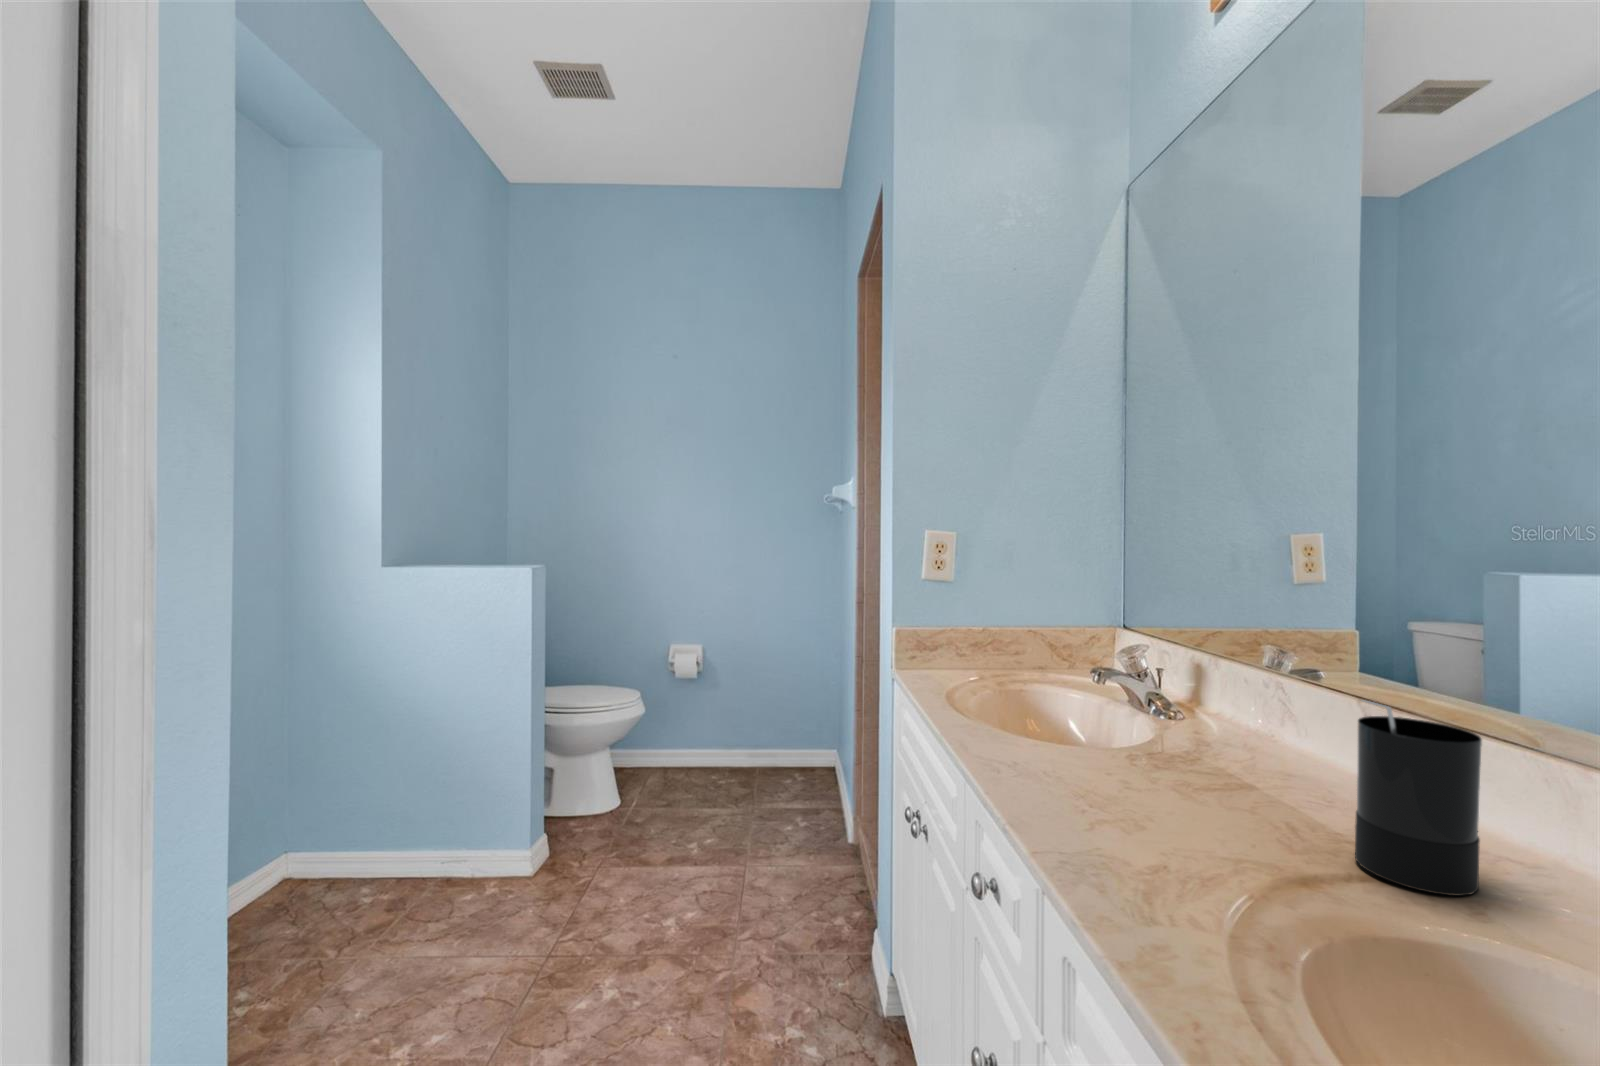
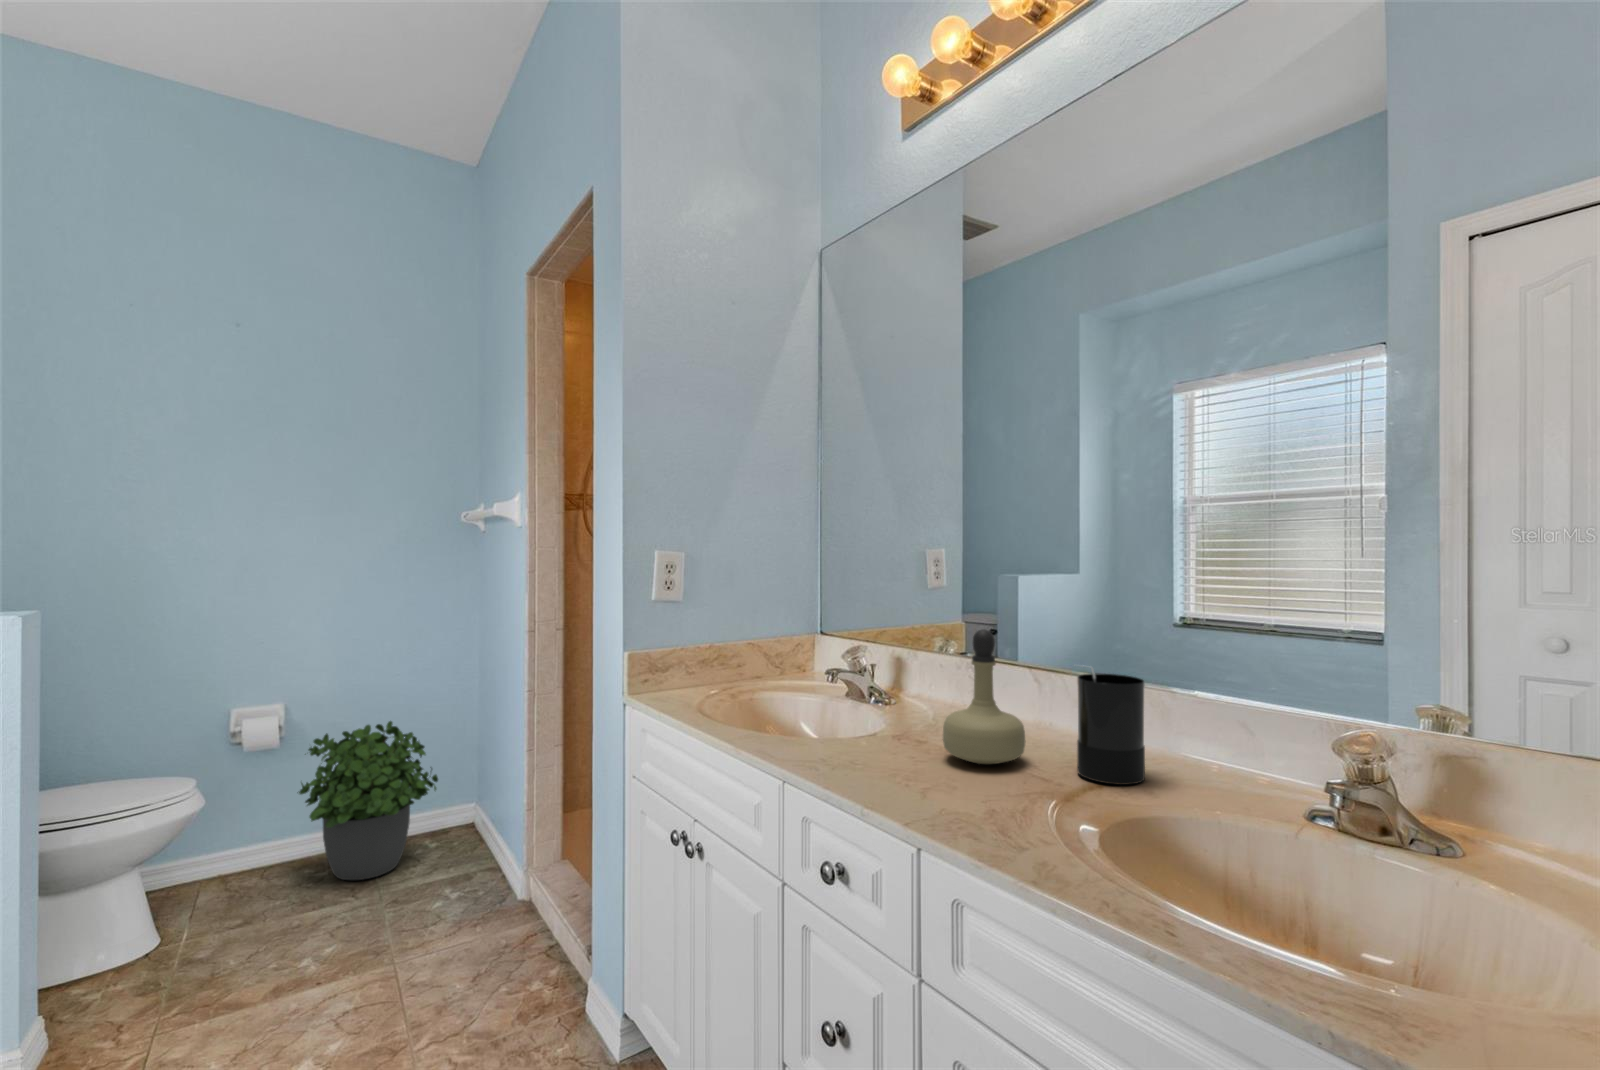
perfume bottle: none [1165,637,1288,817] -> present [943,629,1026,764]
potted plant: none [706,669,804,793] -> present [299,721,438,880]

